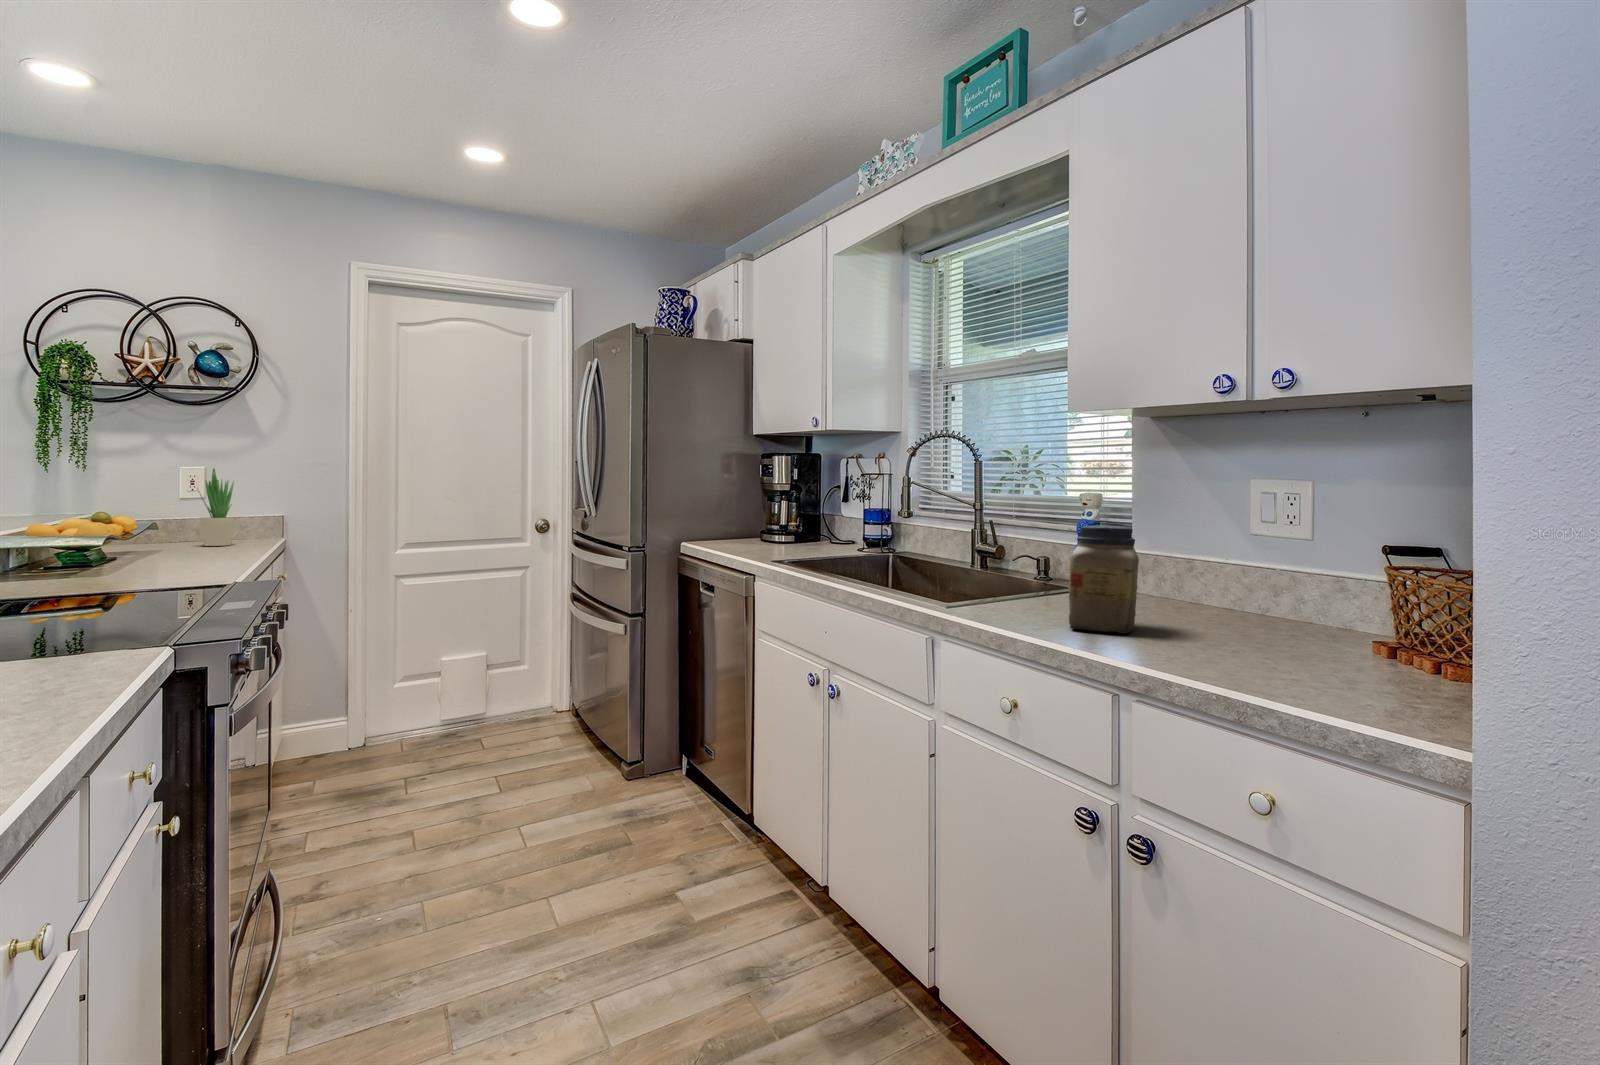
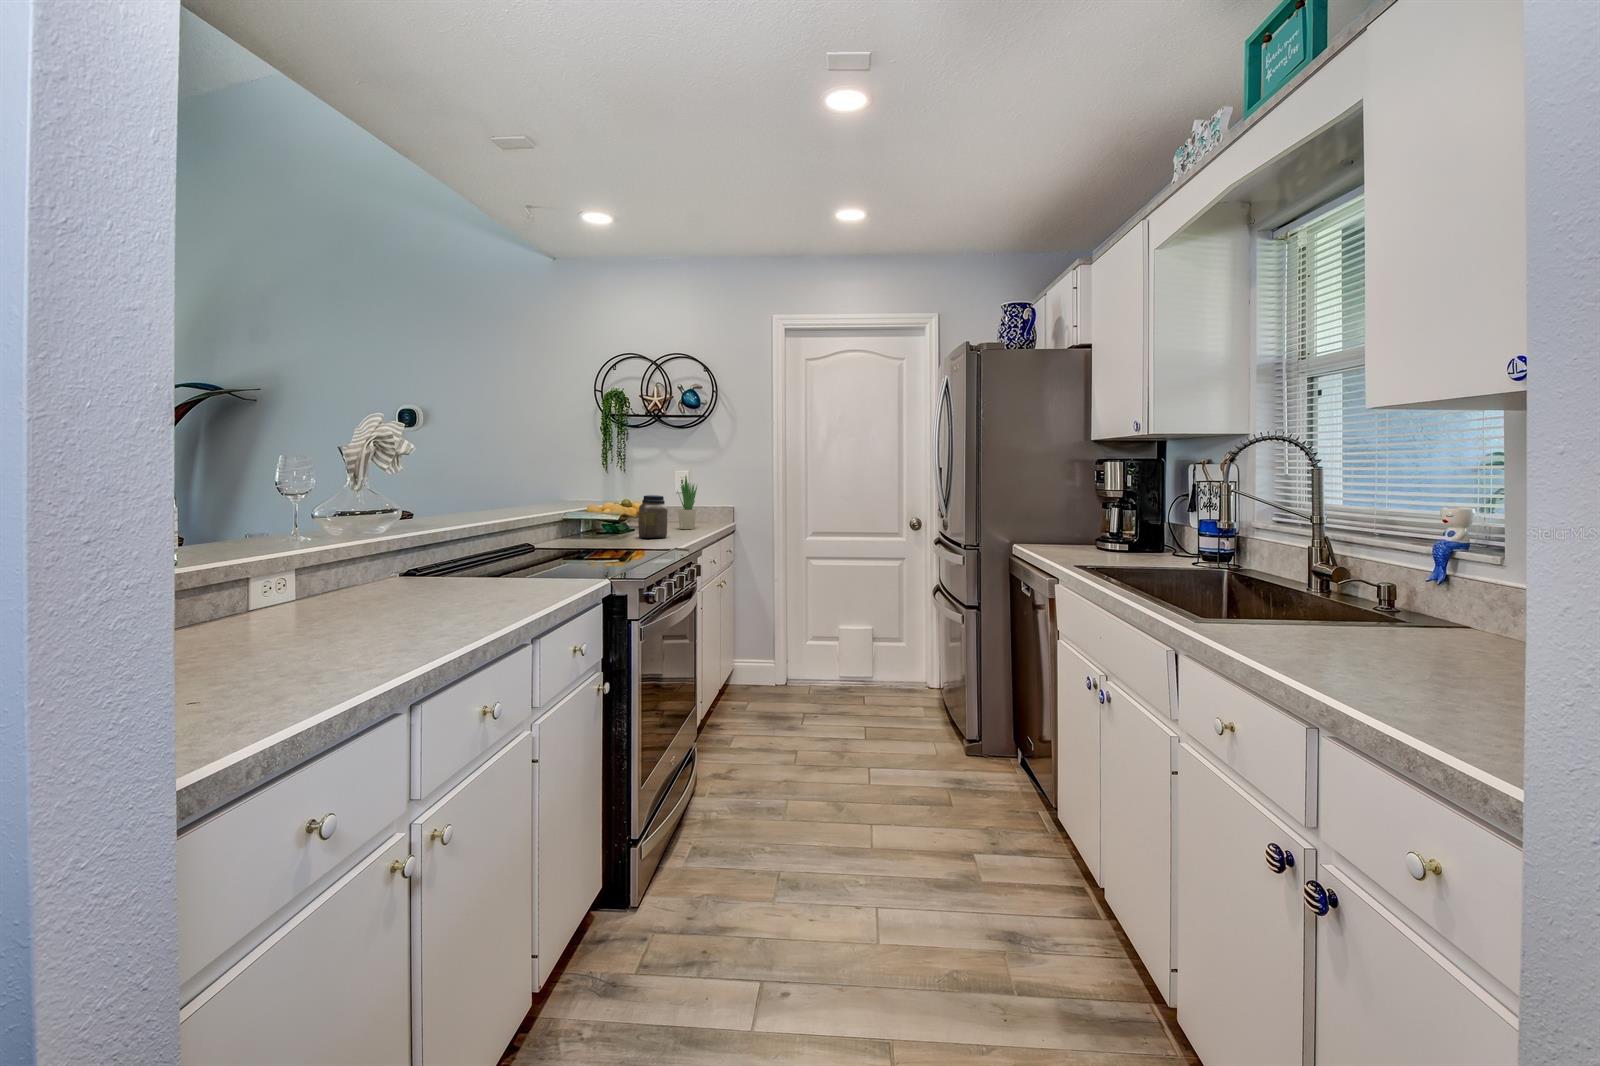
jar: present [1069,525,1139,633] -> present [638,495,668,538]

